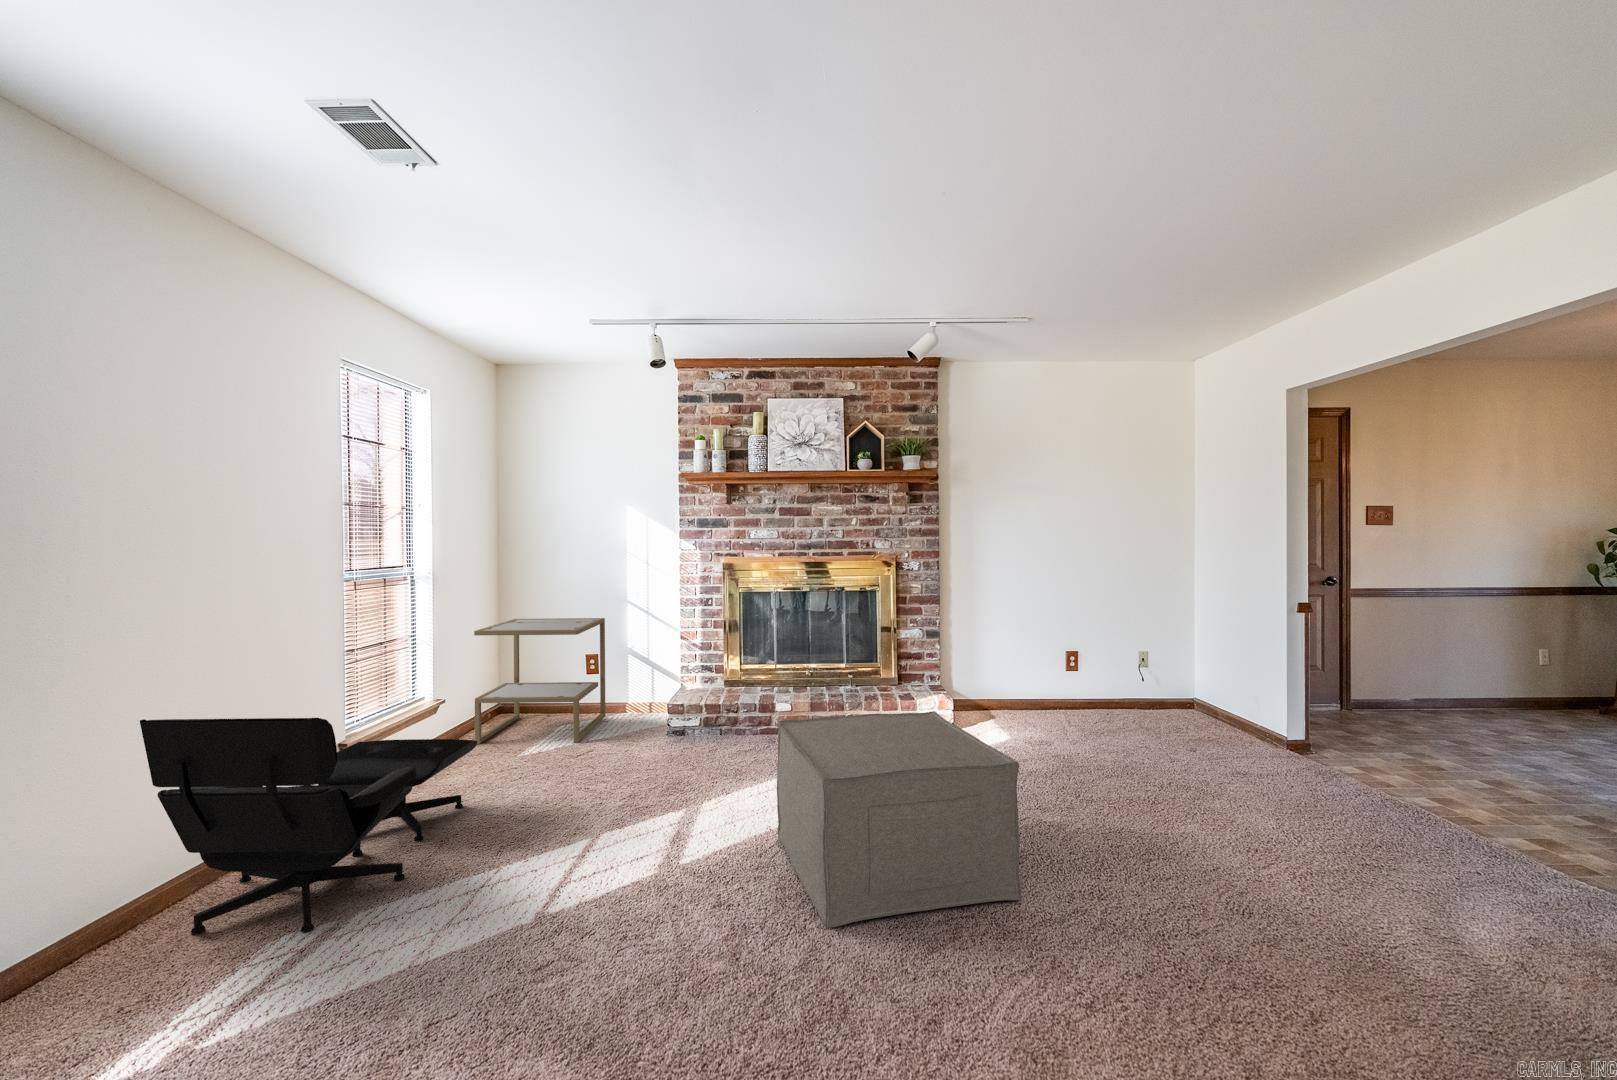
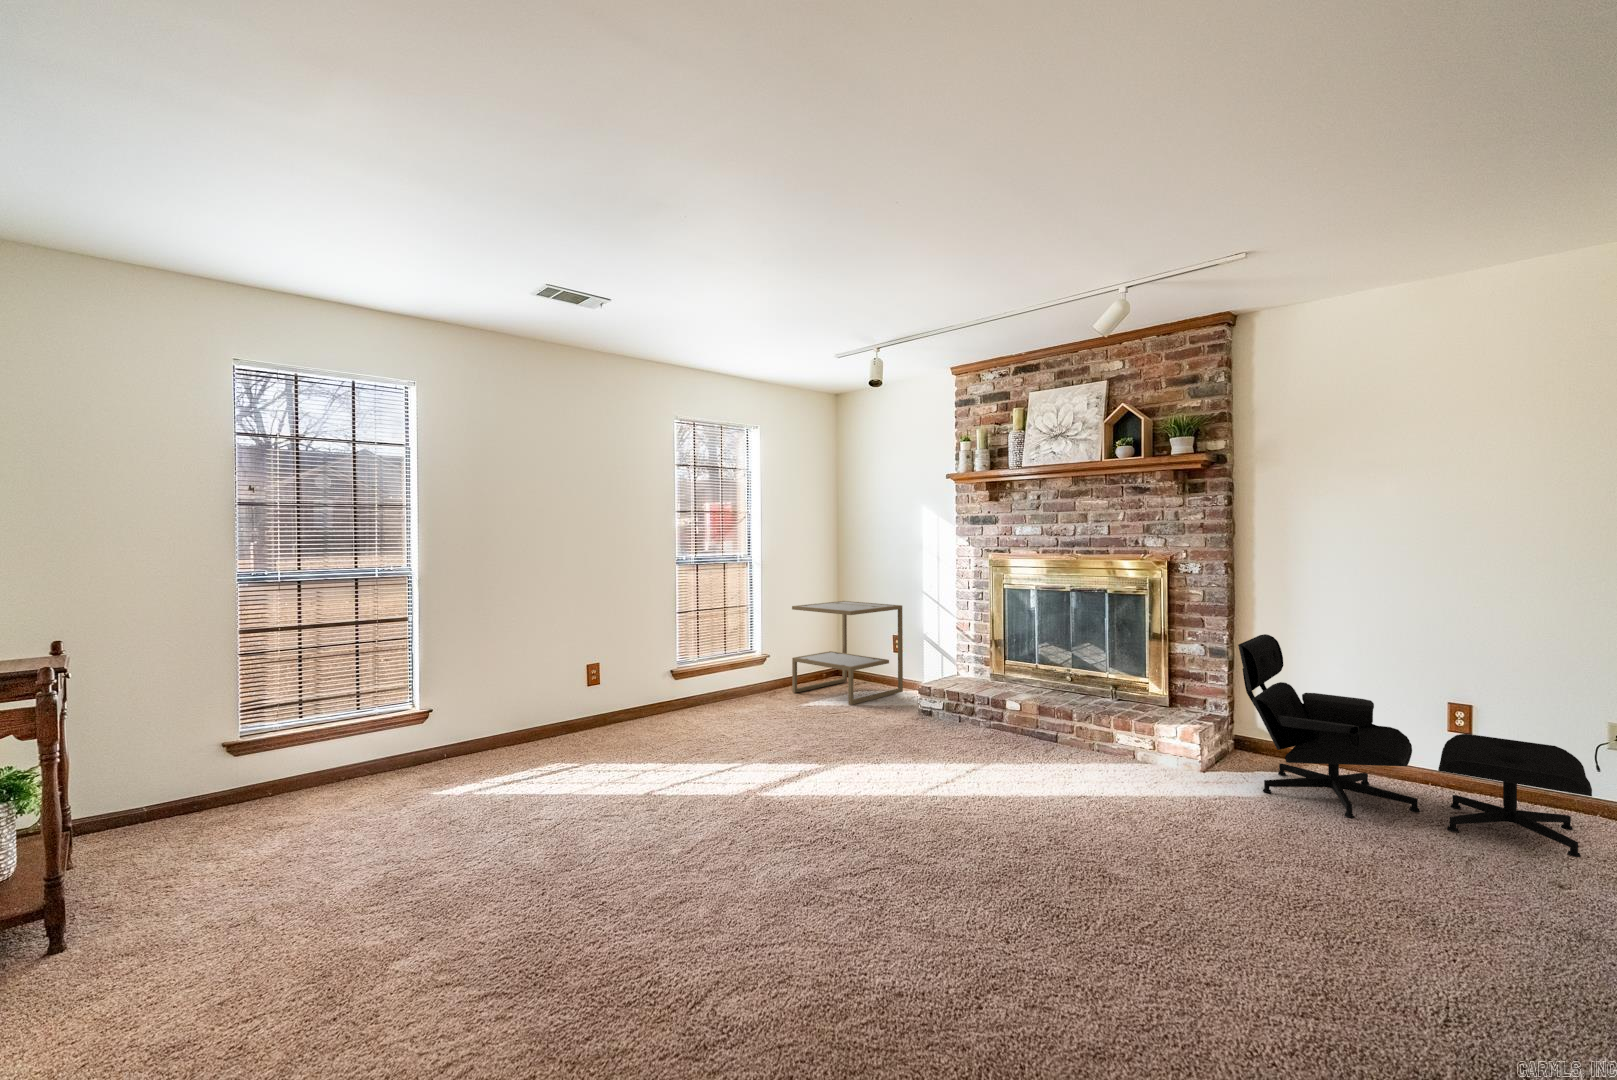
ottoman: present [777,711,1021,927] -> none [772,694,1004,896]
lounge chair: present [140,718,478,934] -> present [1238,634,1592,857]

